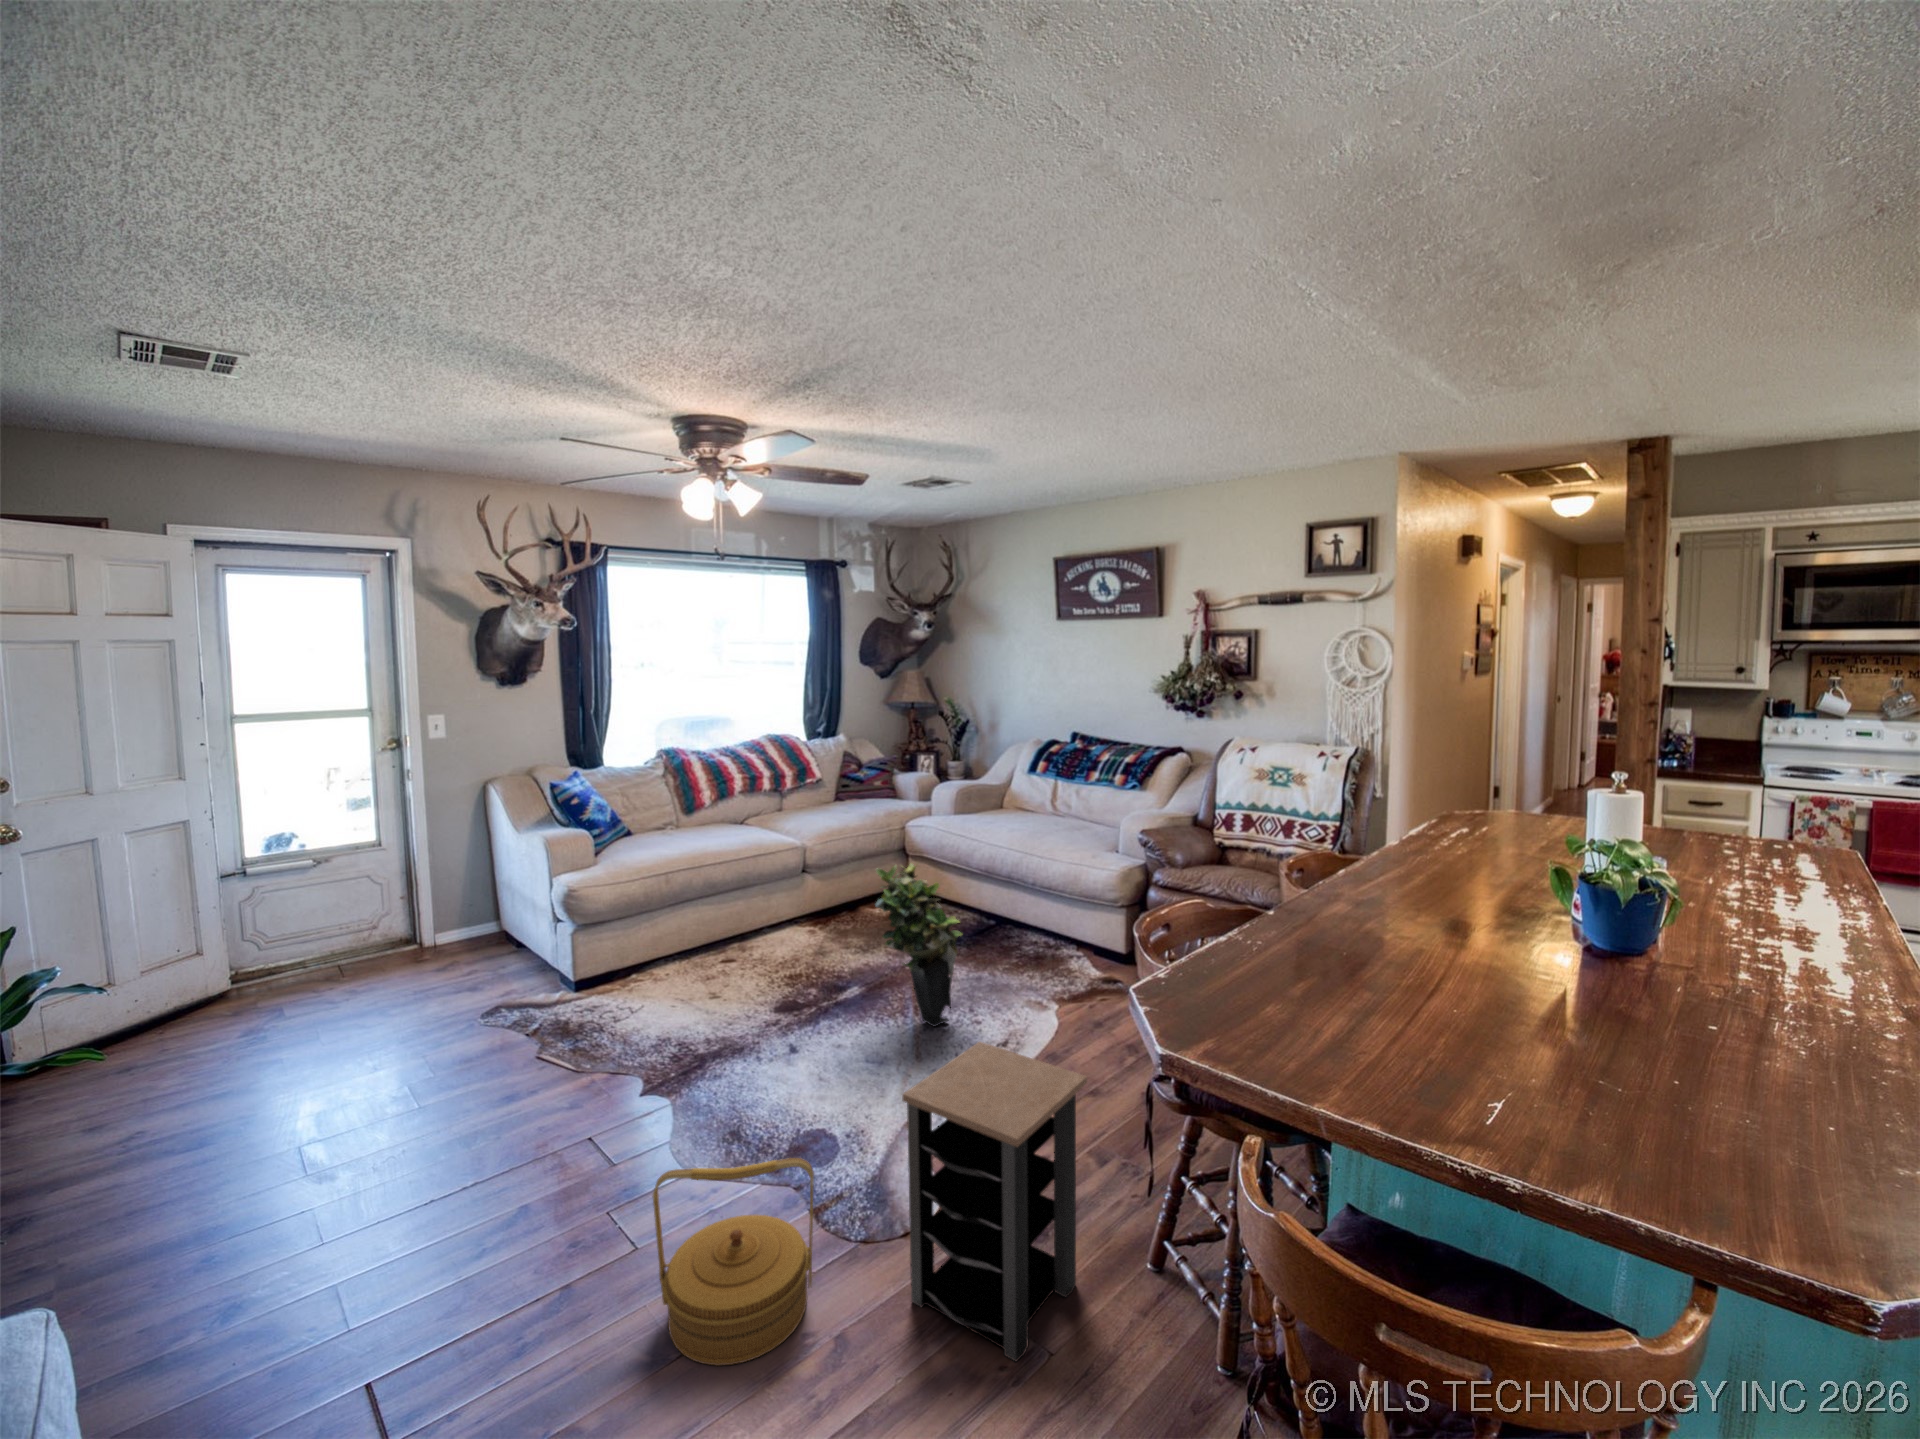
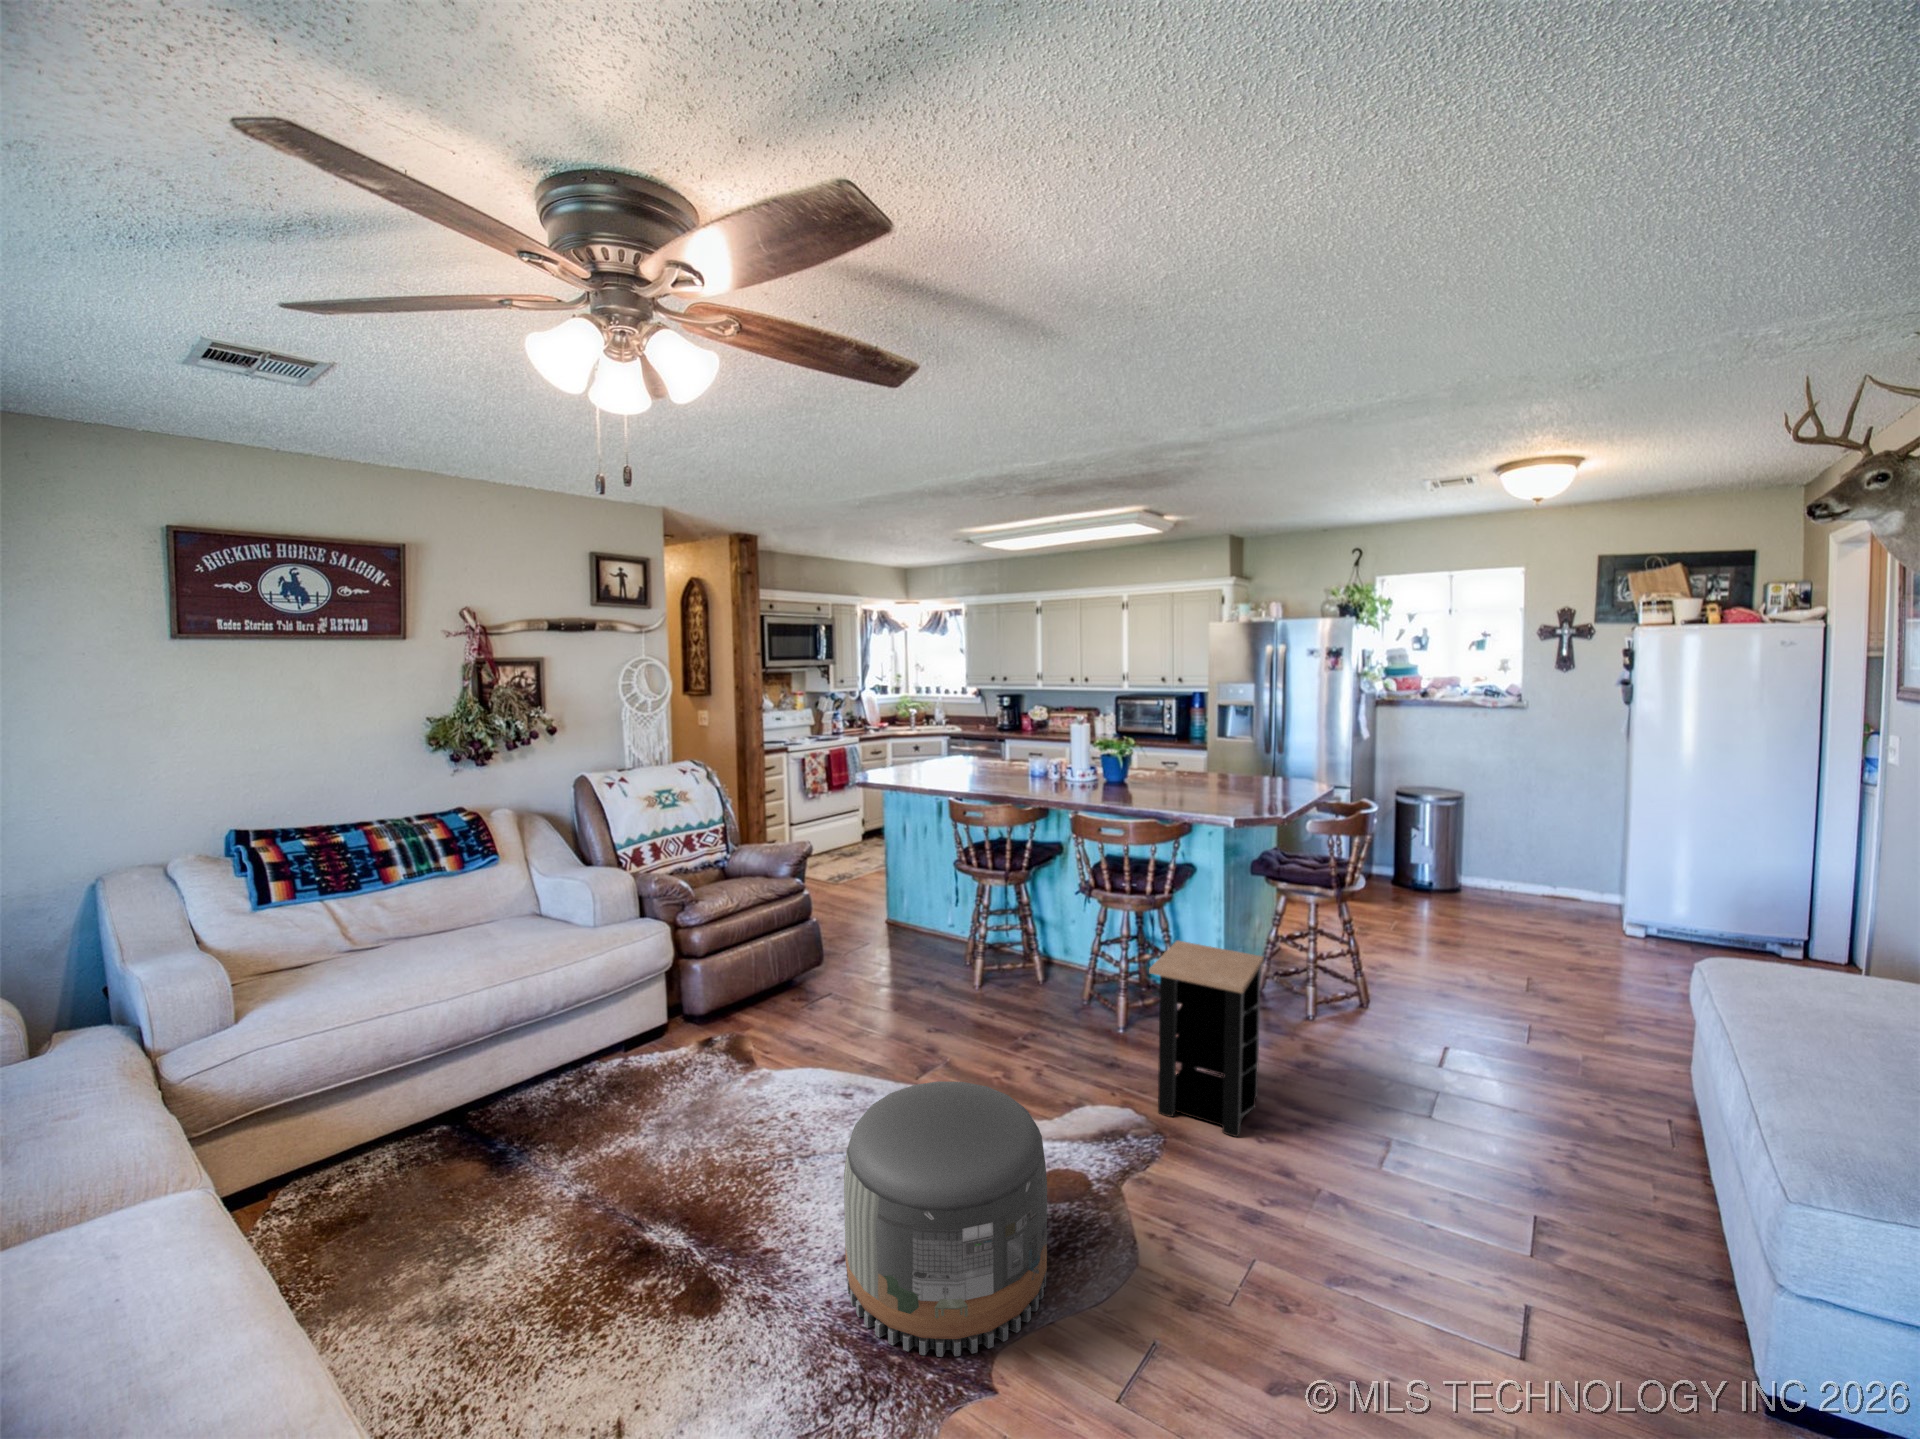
potted plant: present [875,864,962,1027] -> none [695,978,817,1162]
pouf: none [705,955,859,1126] -> present [844,1081,1047,1357]
basket: present [652,1158,814,1366] -> none [1240,1077,1369,1266]

